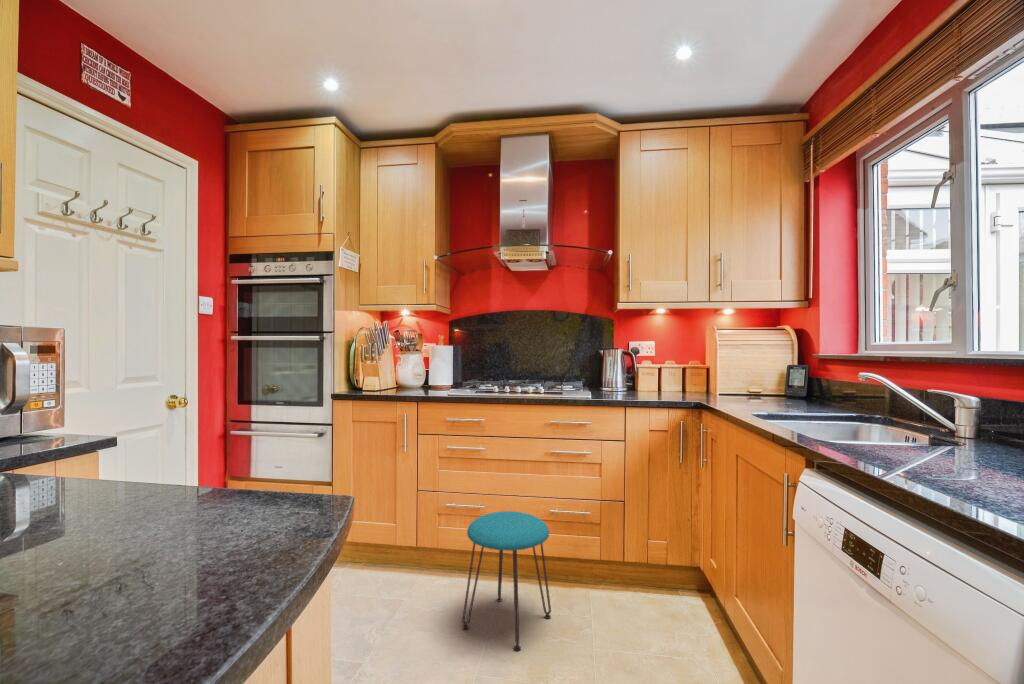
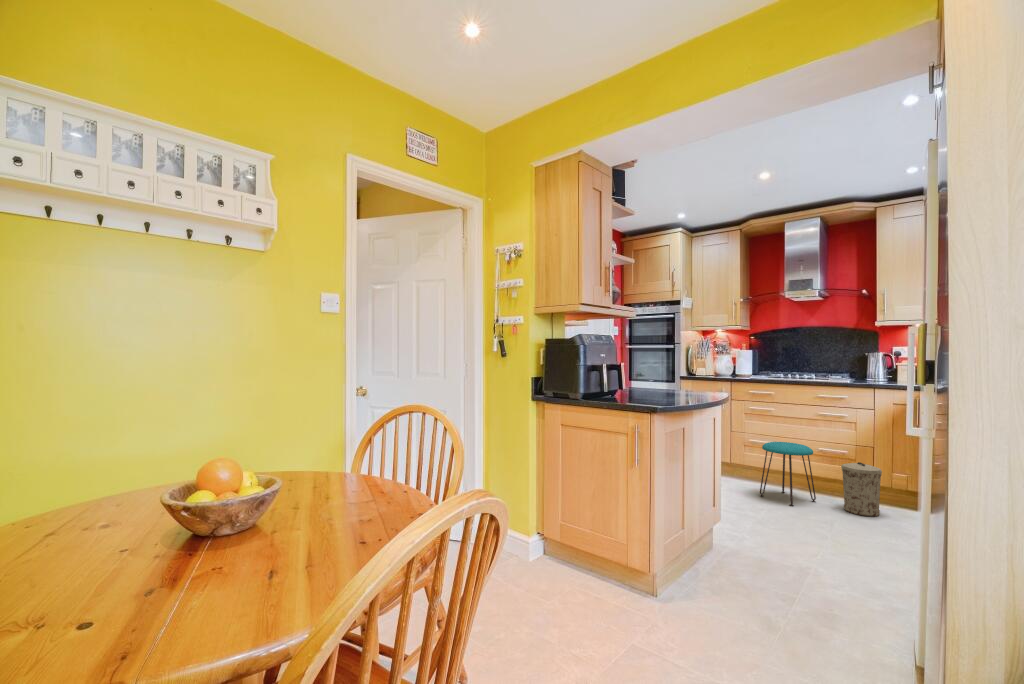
trash can: none [591,539,649,643] -> present [841,462,882,516]

